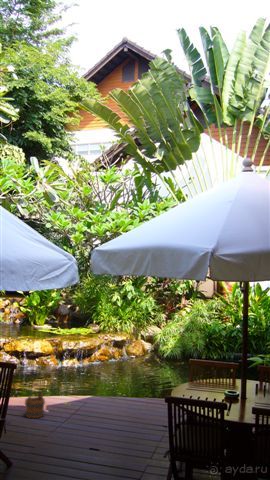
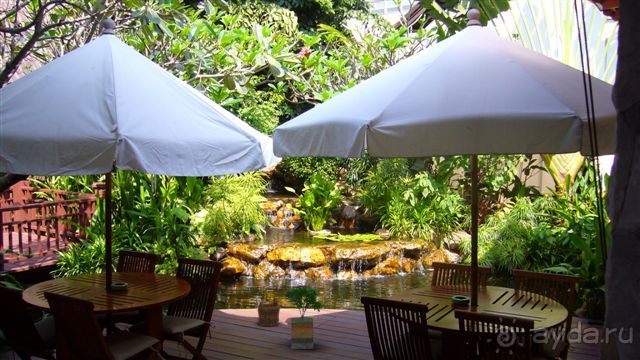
potted tree: none [57,384,94,441] -> present [284,287,323,349]

